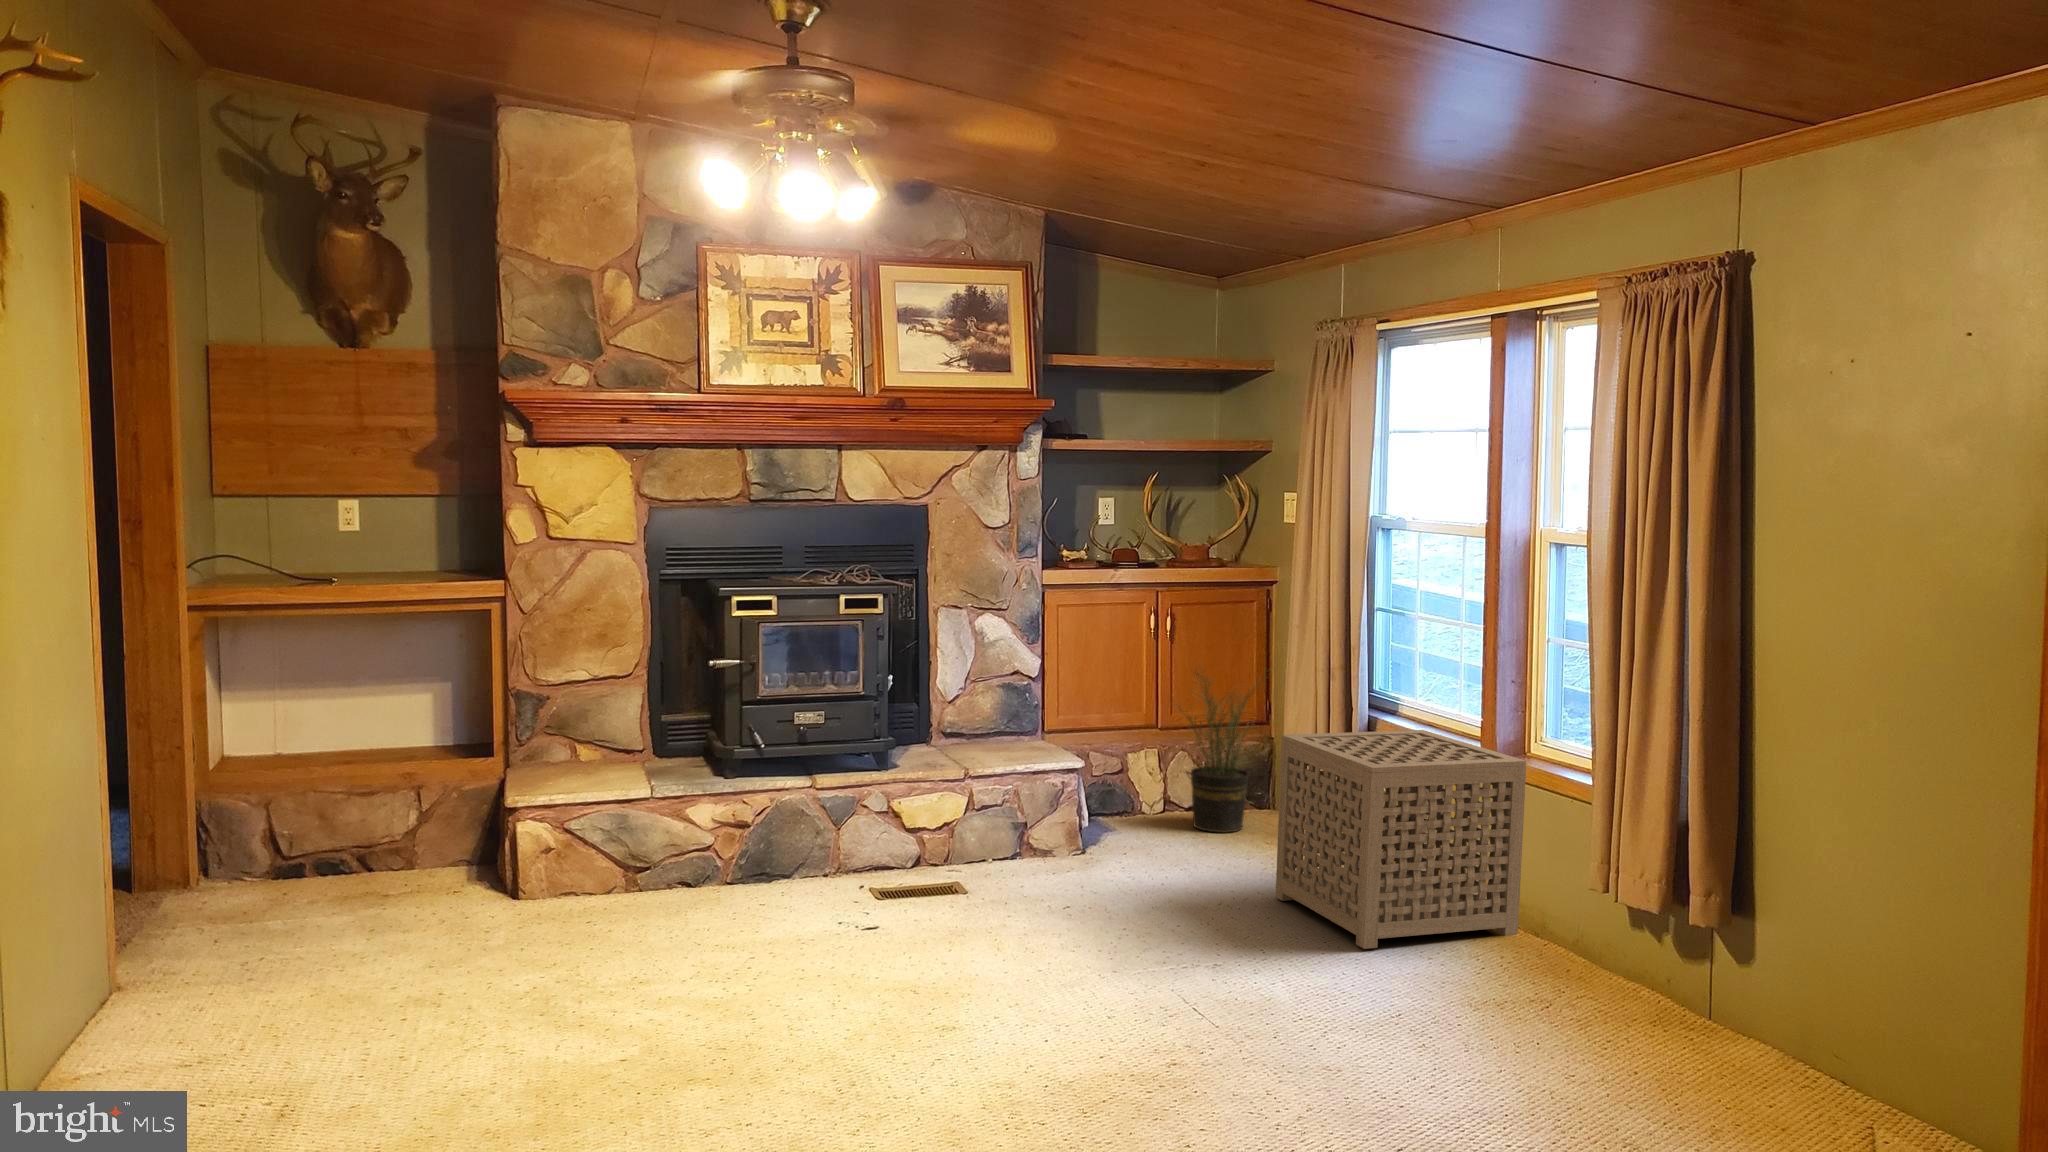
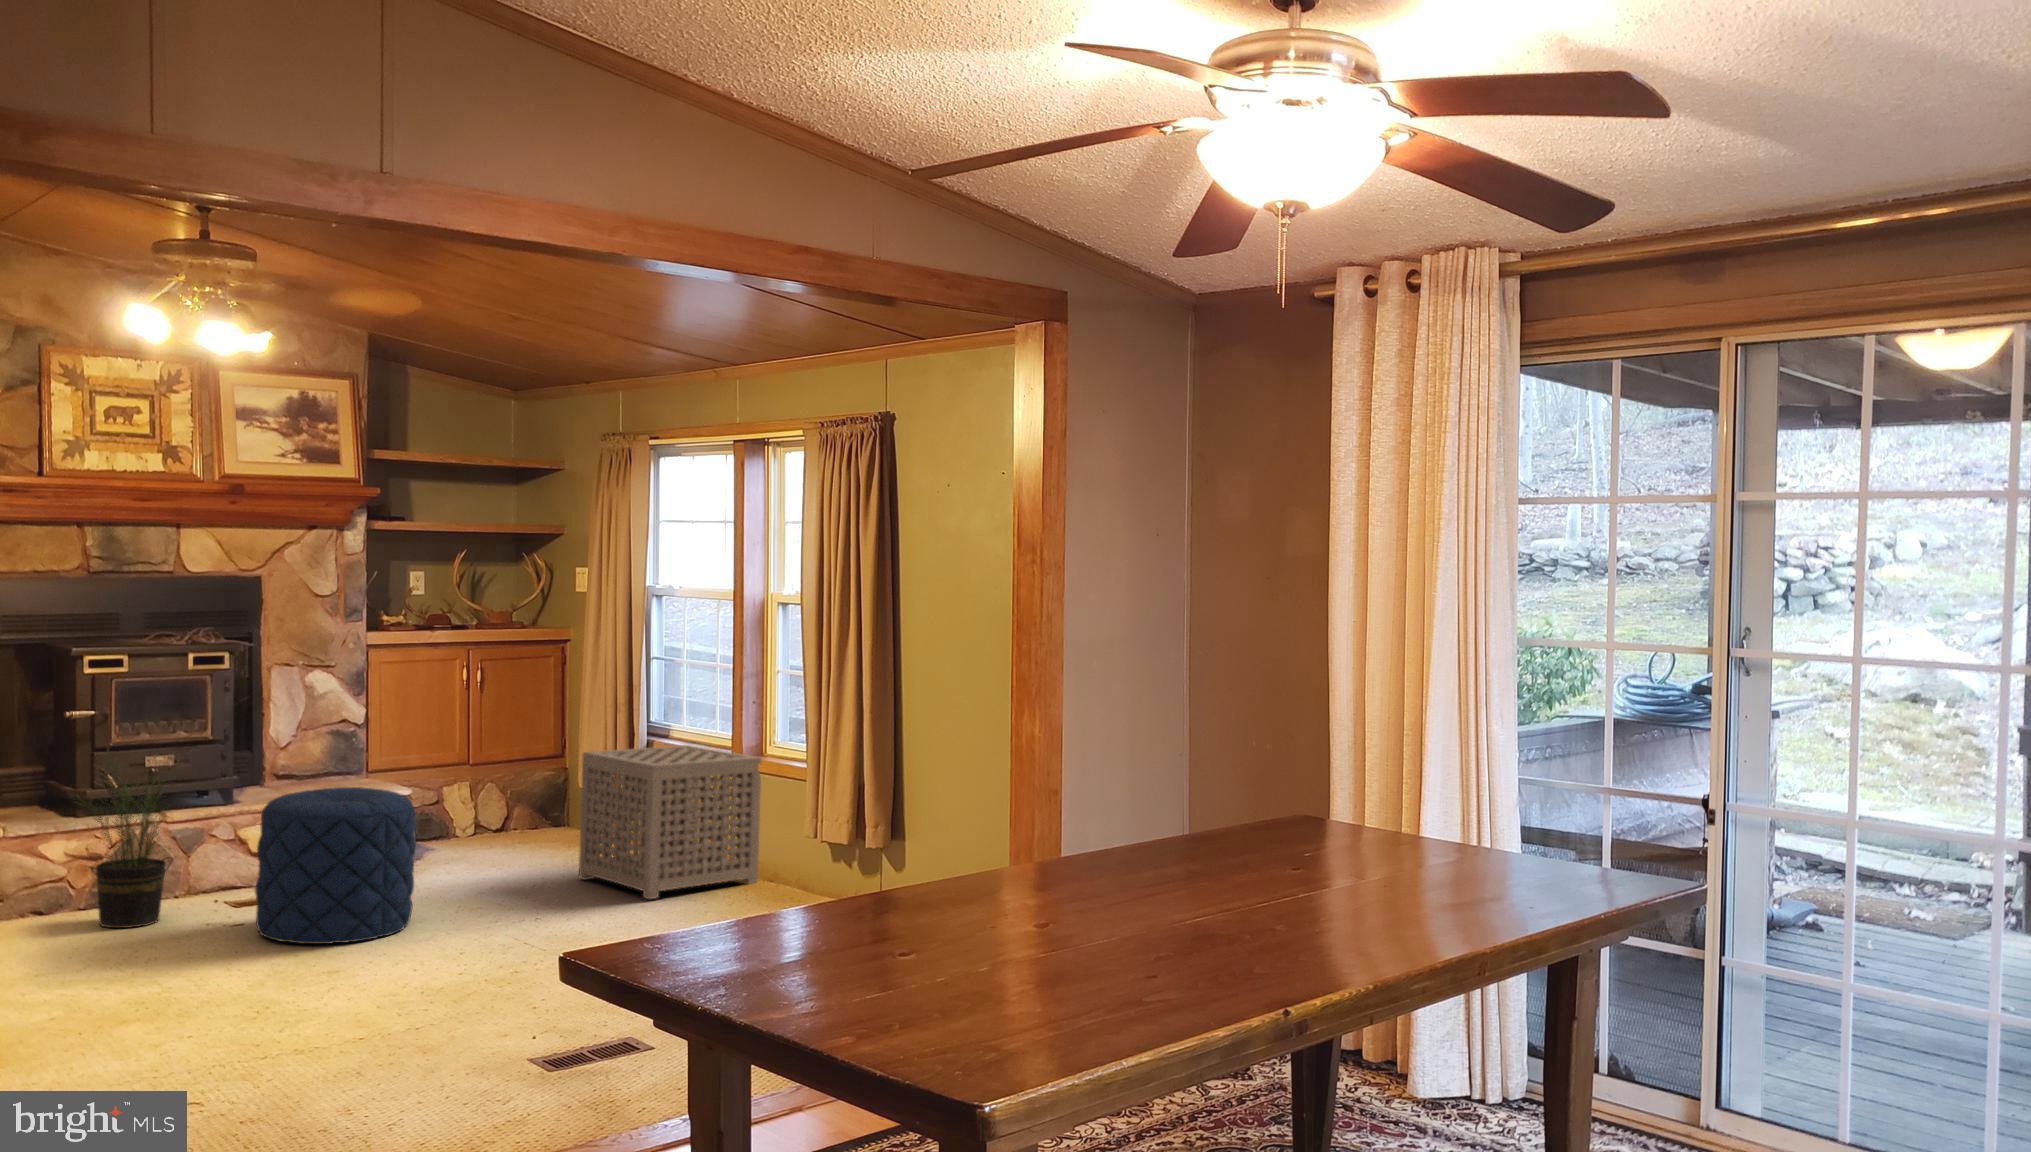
potted plant: present [1176,669,1268,833] -> present [70,747,186,928]
pouf: none [879,769,1064,976] -> present [255,787,416,944]

